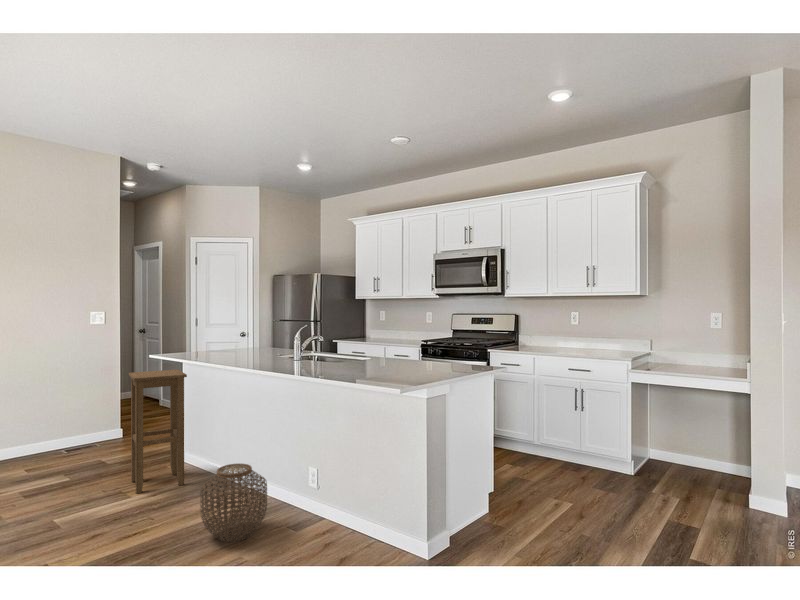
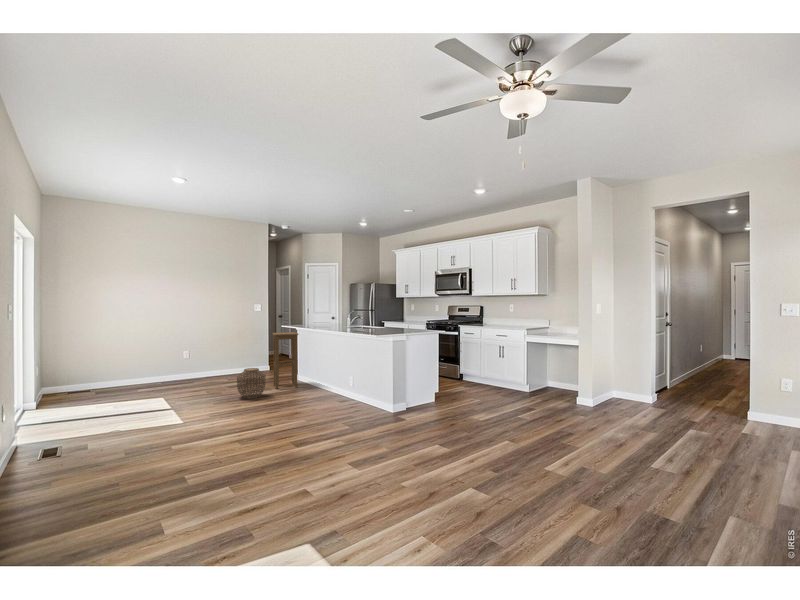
woven basket: present [200,464,267,542] -> present [237,368,266,399]

